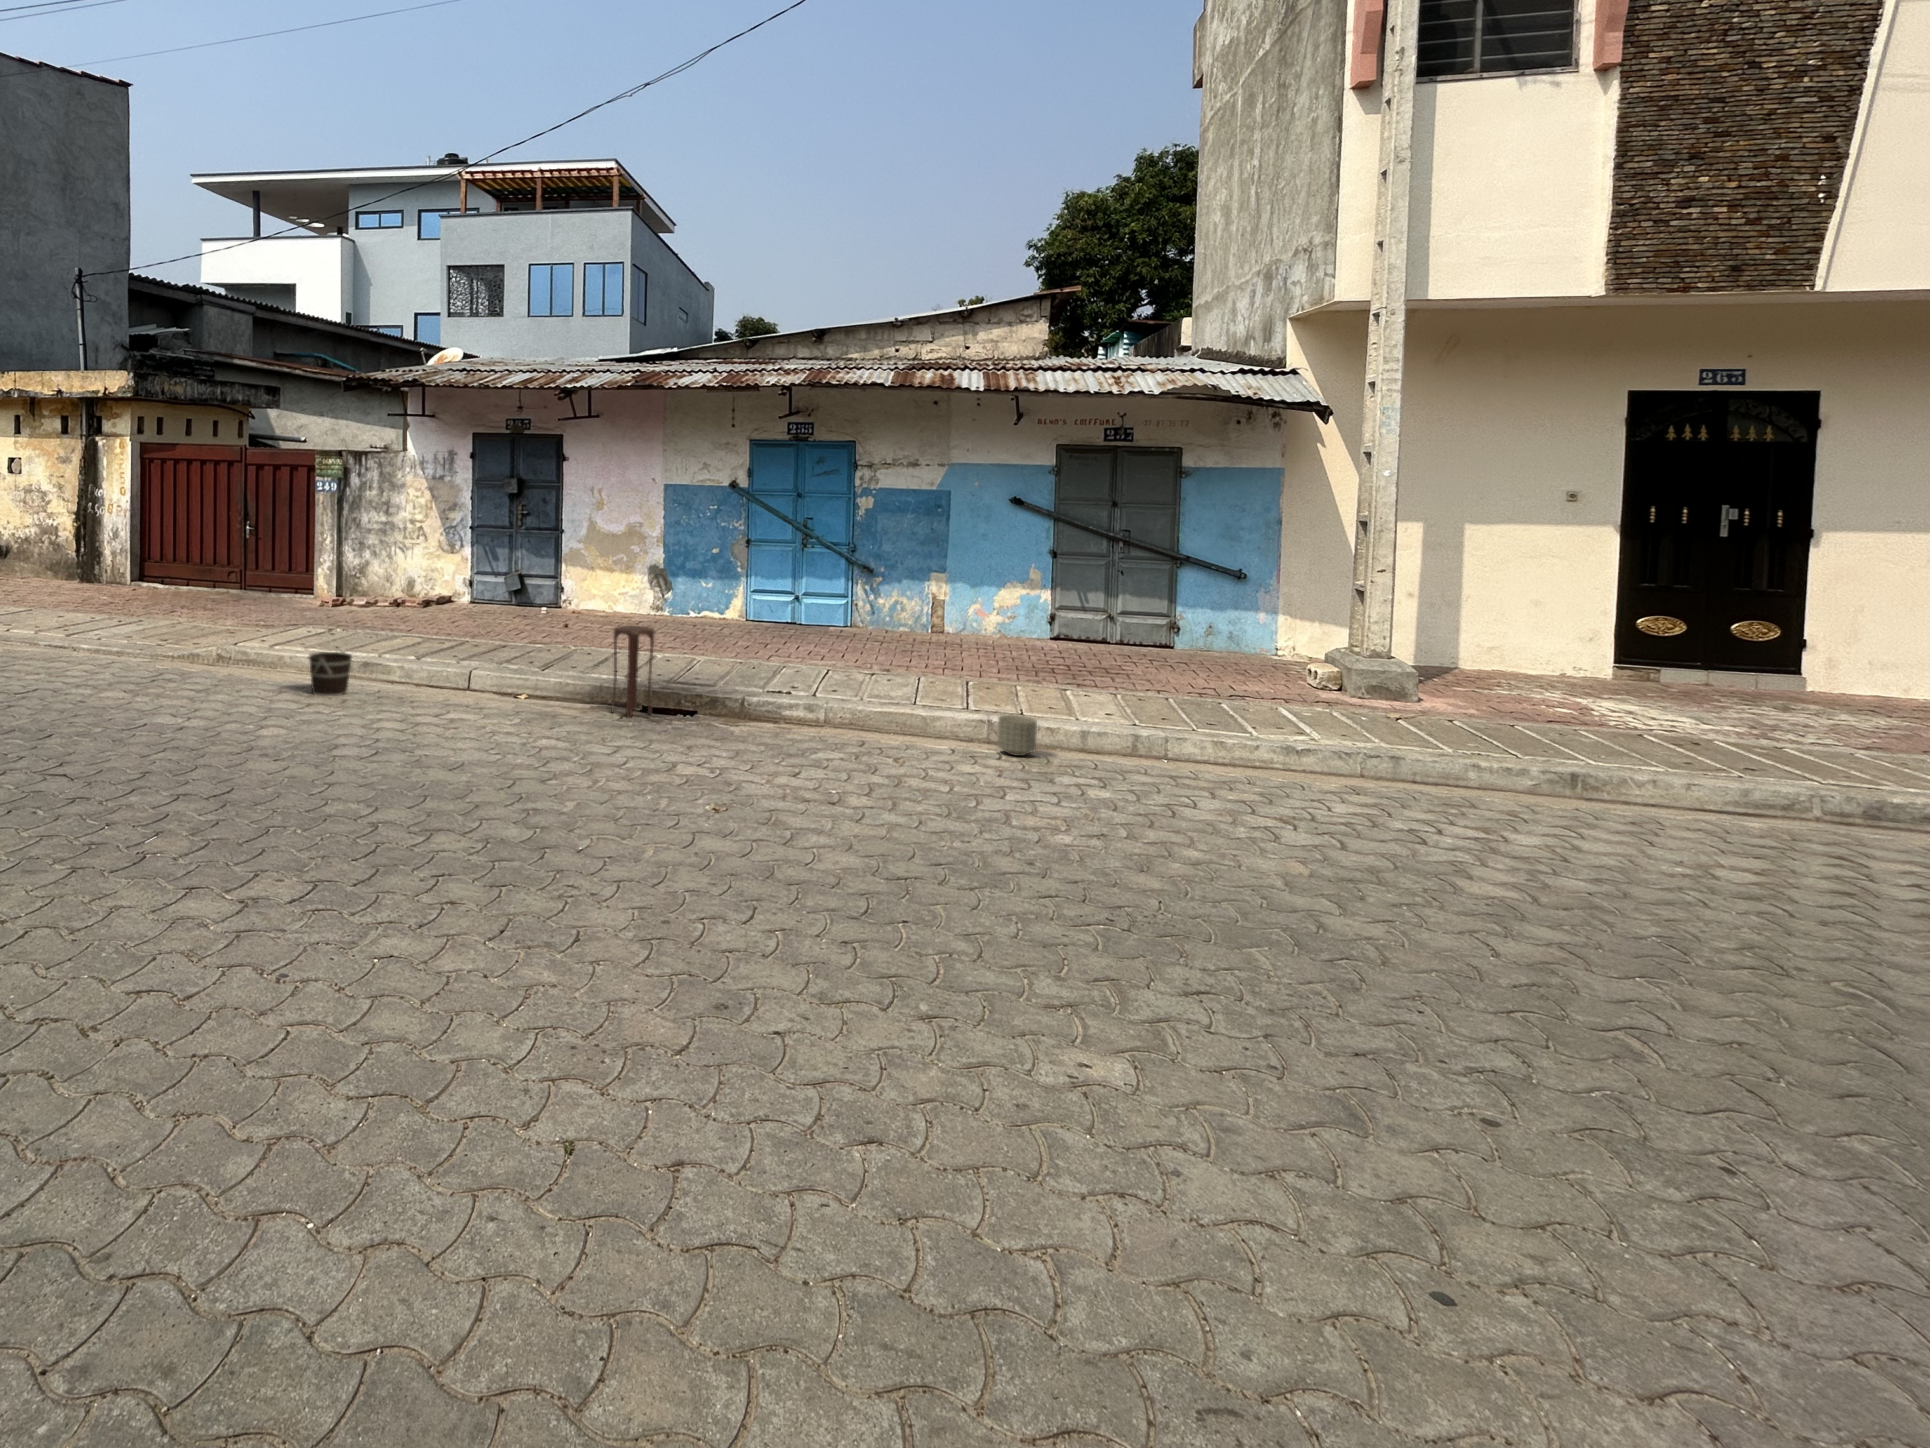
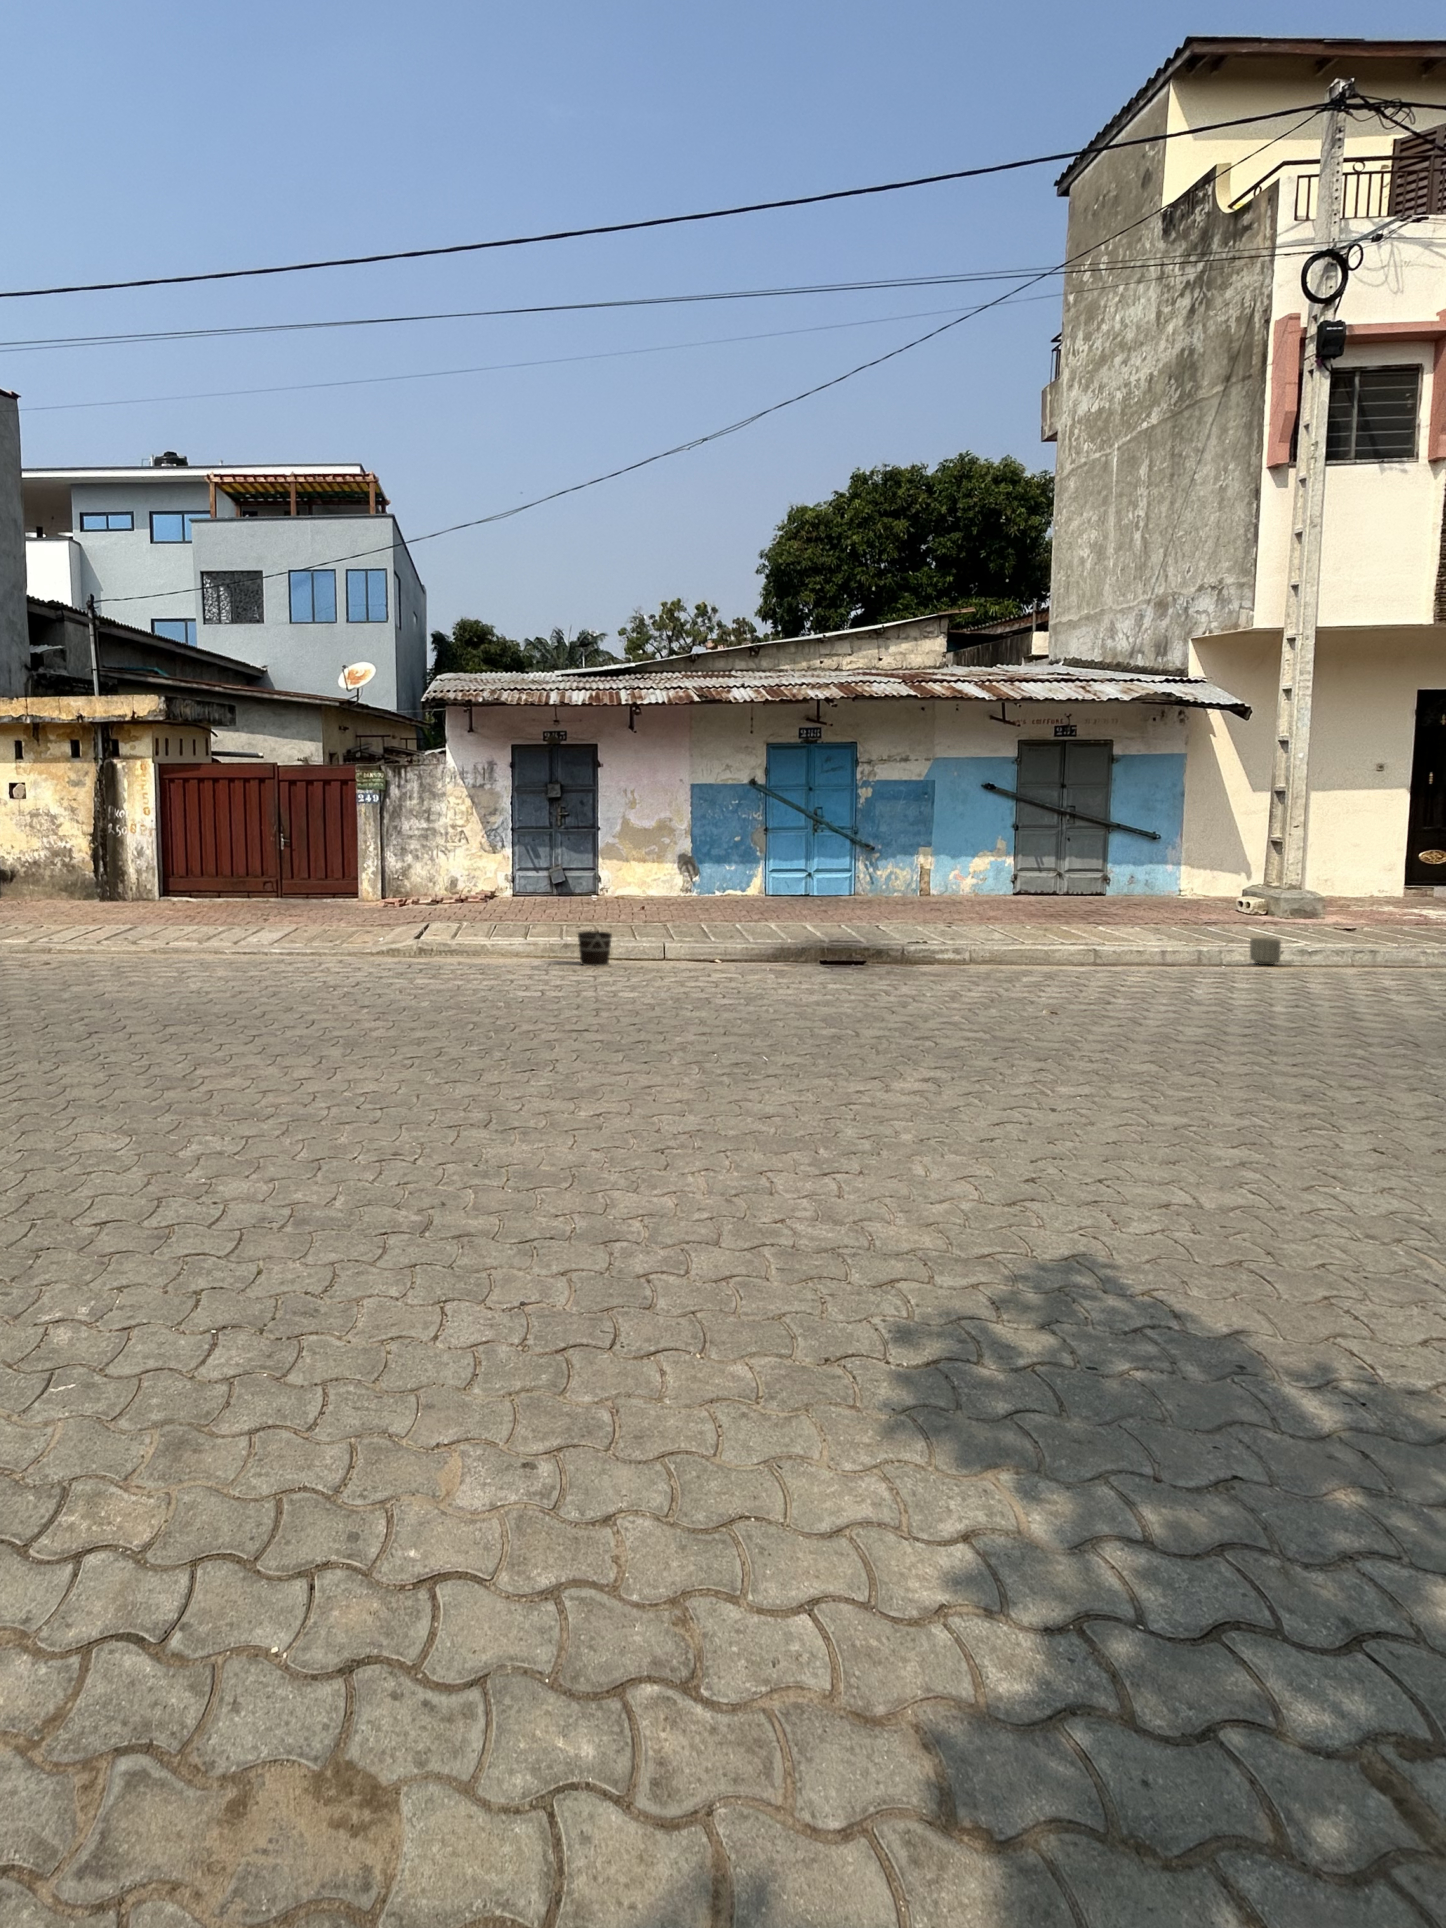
stool: present [611,626,655,717] -> none [827,894,861,965]
planter: present [997,715,1037,756] -> present [1249,938,1281,965]

